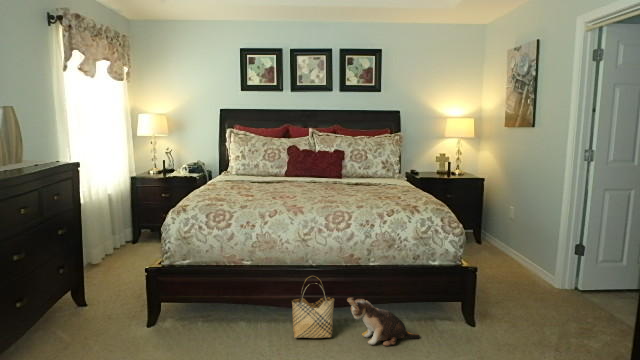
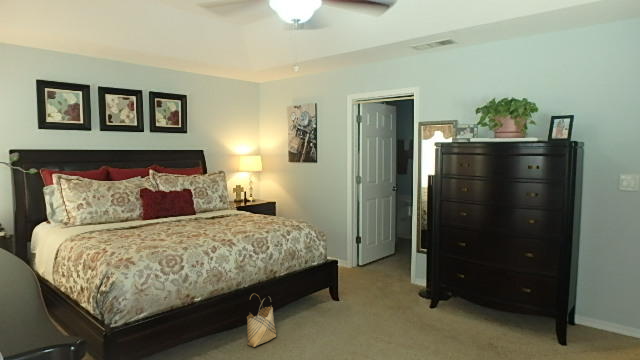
plush toy: present [347,298,420,346] -> none [284,299,322,330]

